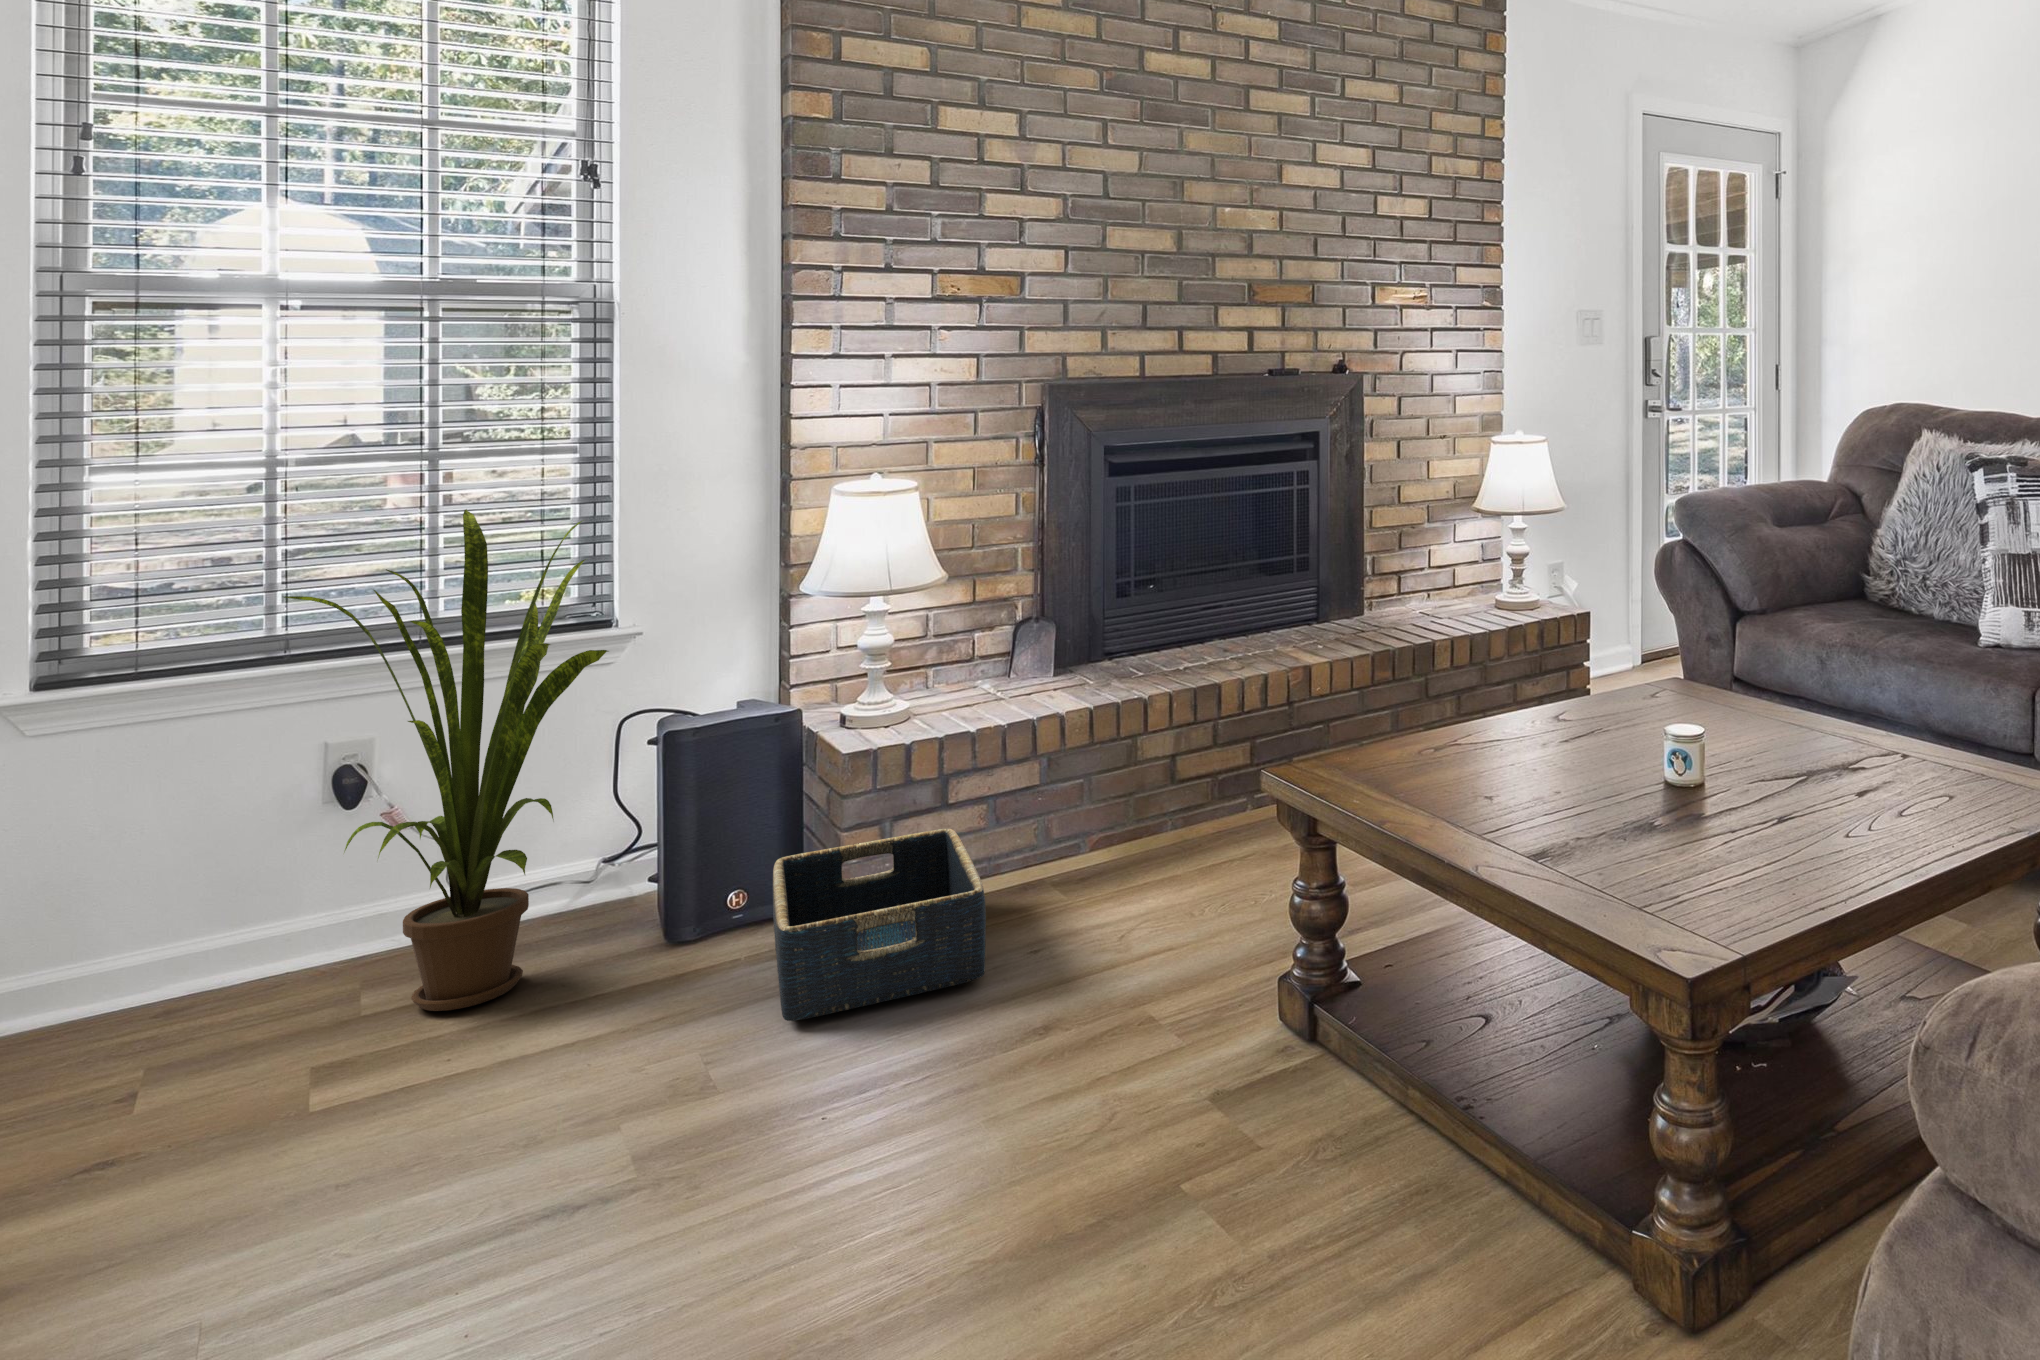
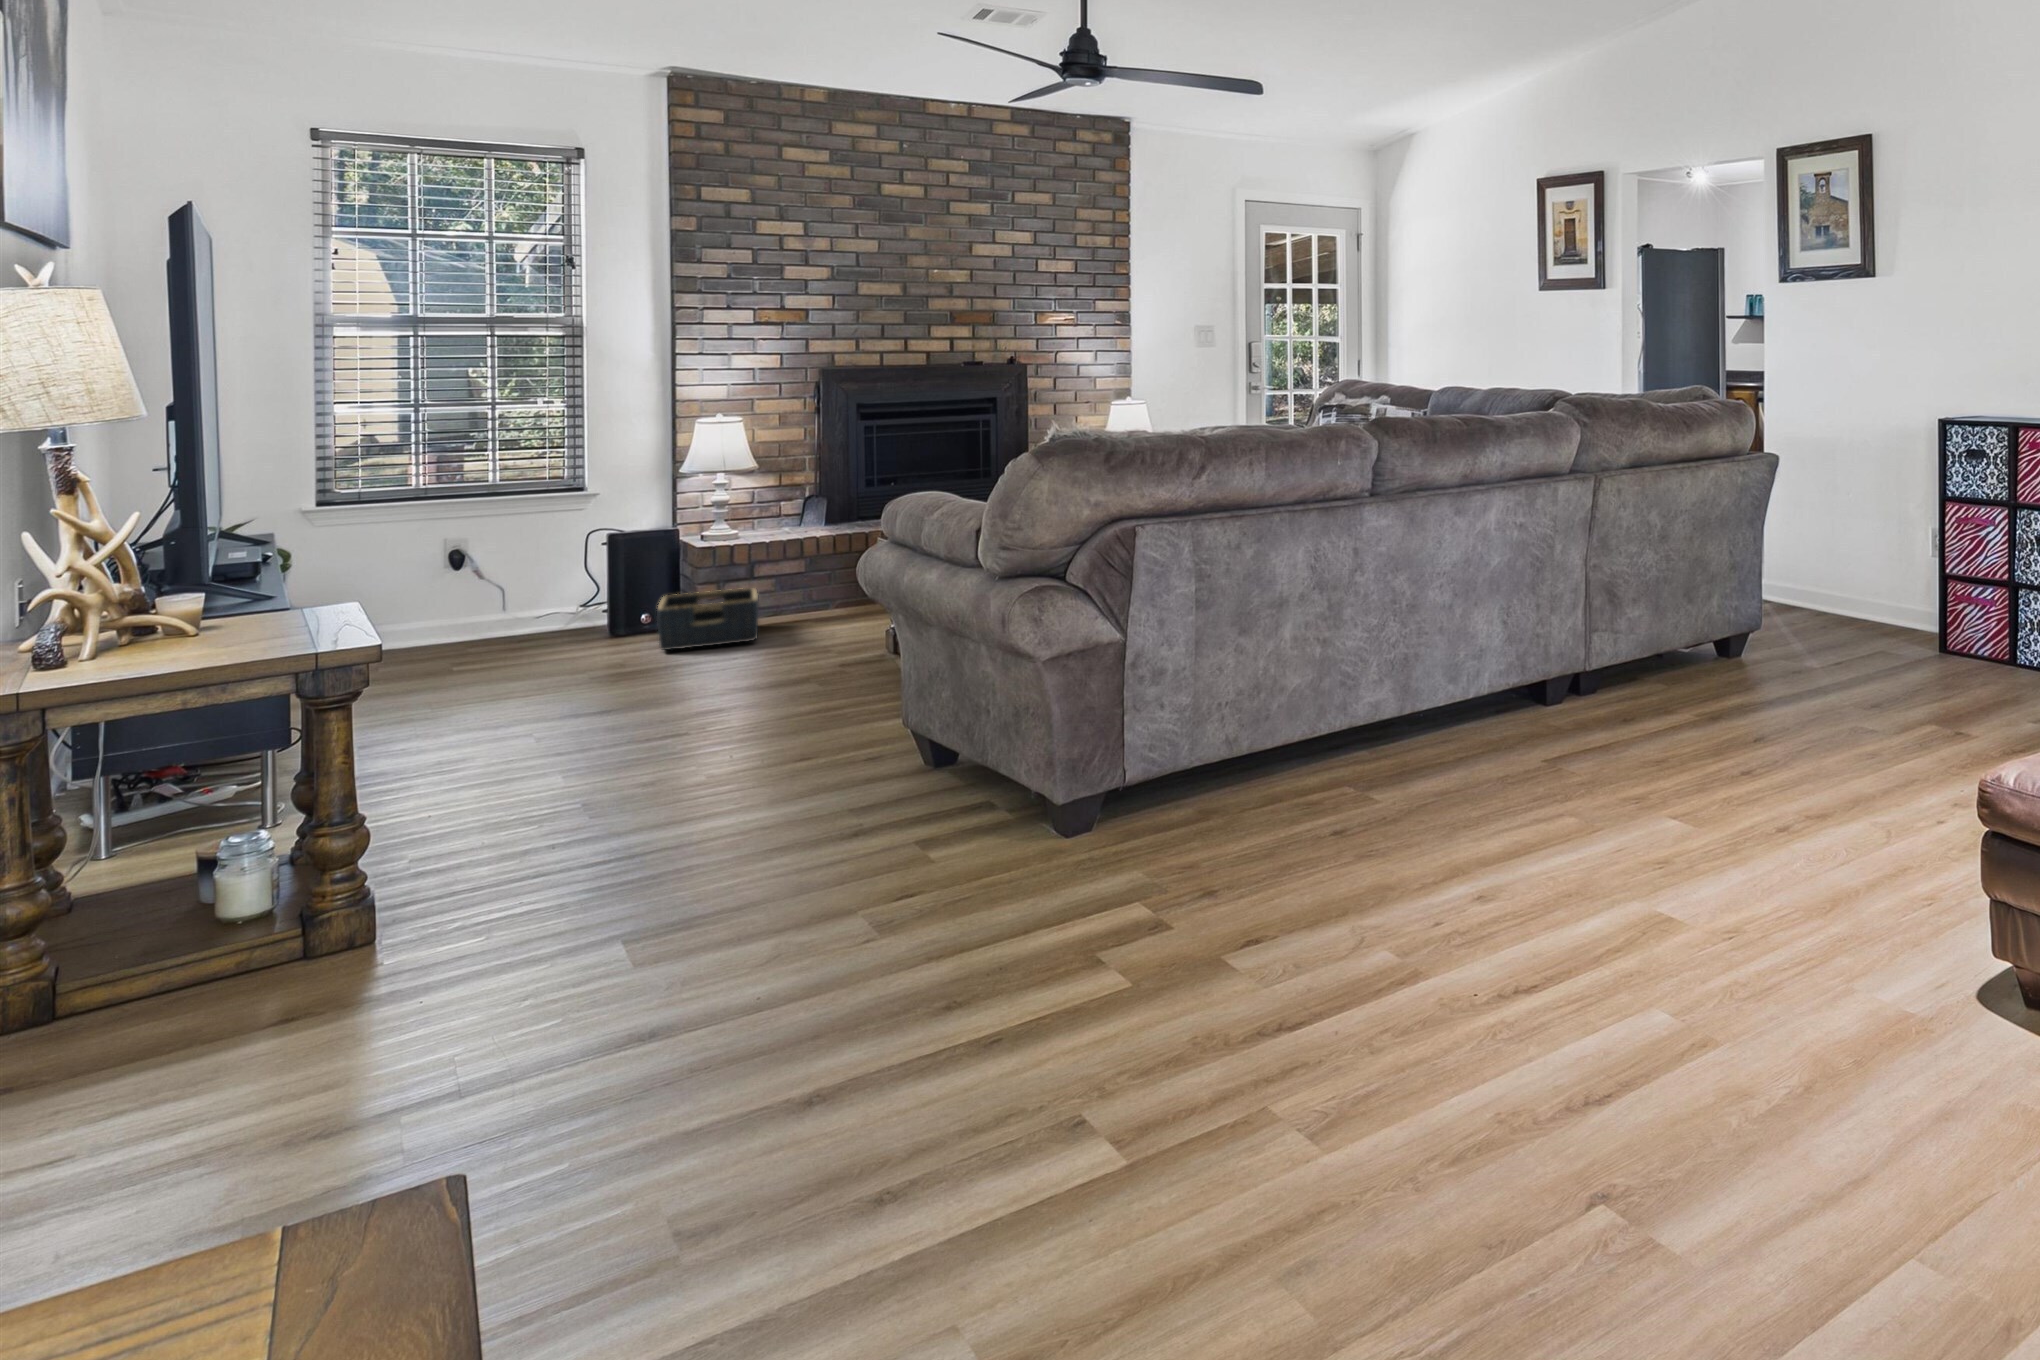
house plant: present [284,509,609,1011] -> none [428,427,581,650]

